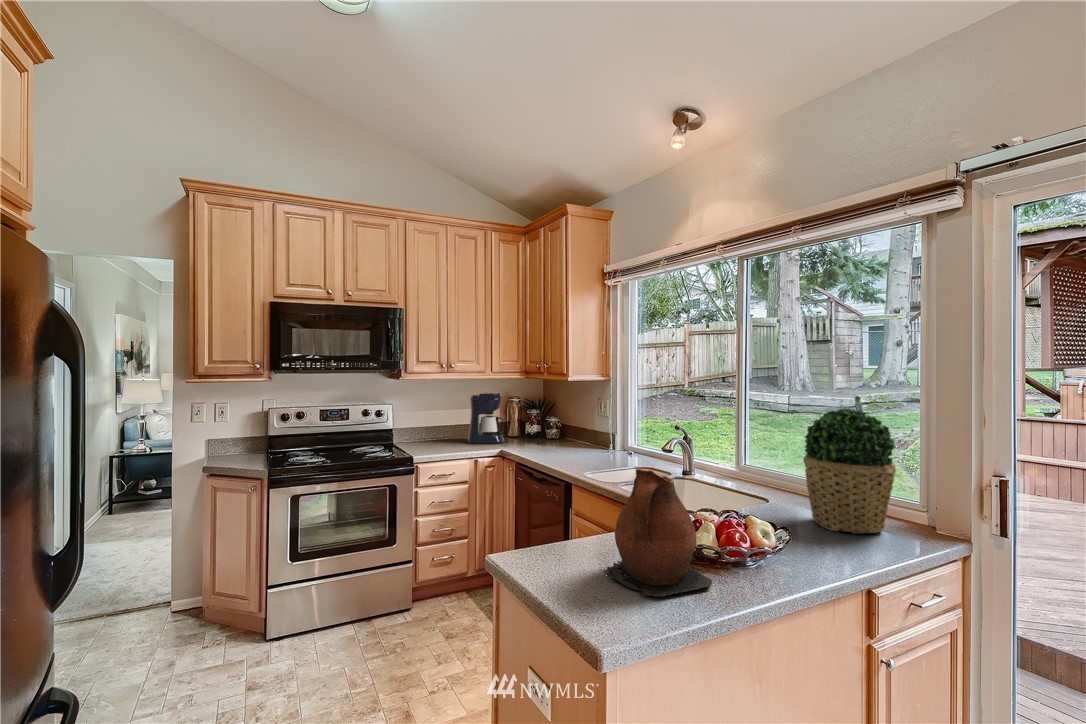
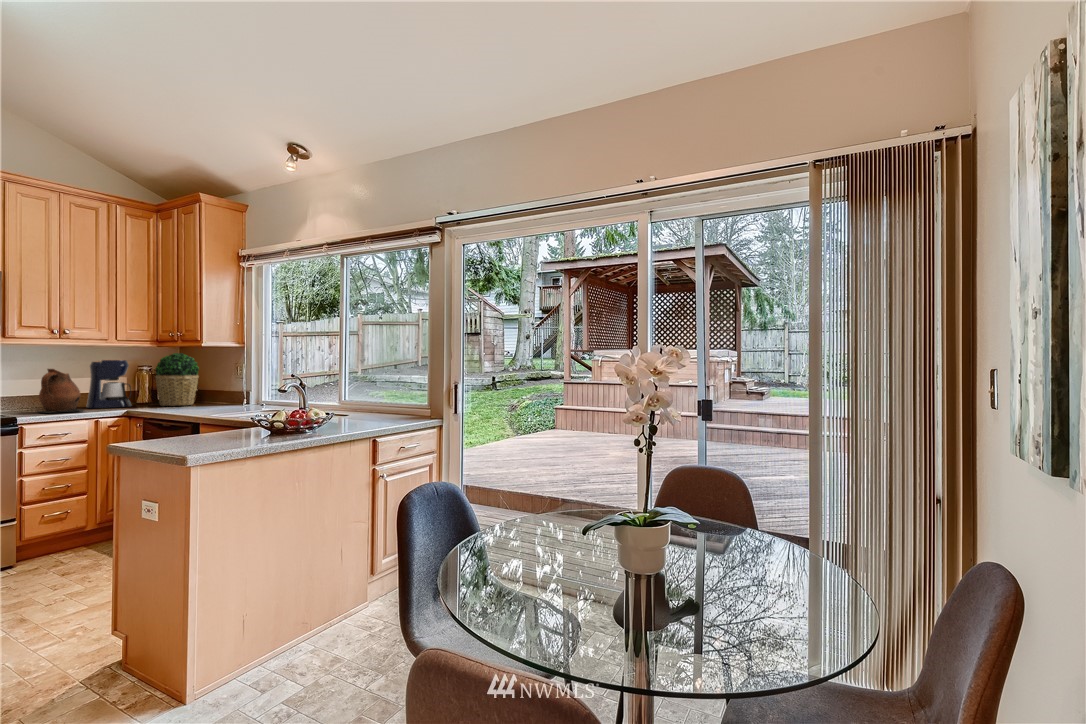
potted plant: present [803,409,896,533] -> present [155,353,199,406]
ceramic pitcher: present [604,469,712,597] -> present [37,369,85,413]

